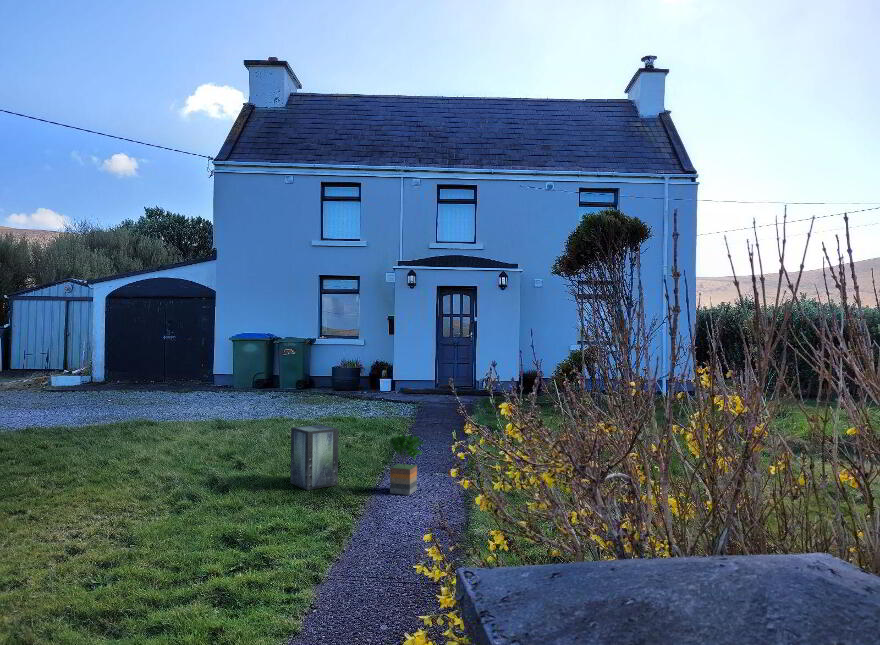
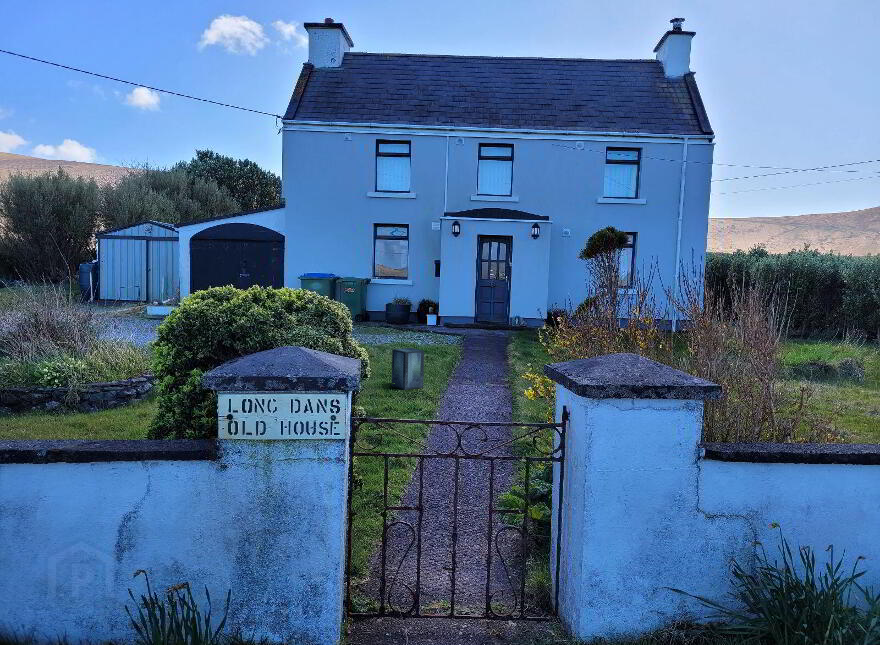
potted tree: present [389,435,424,495] -> none [457,355,482,394]

